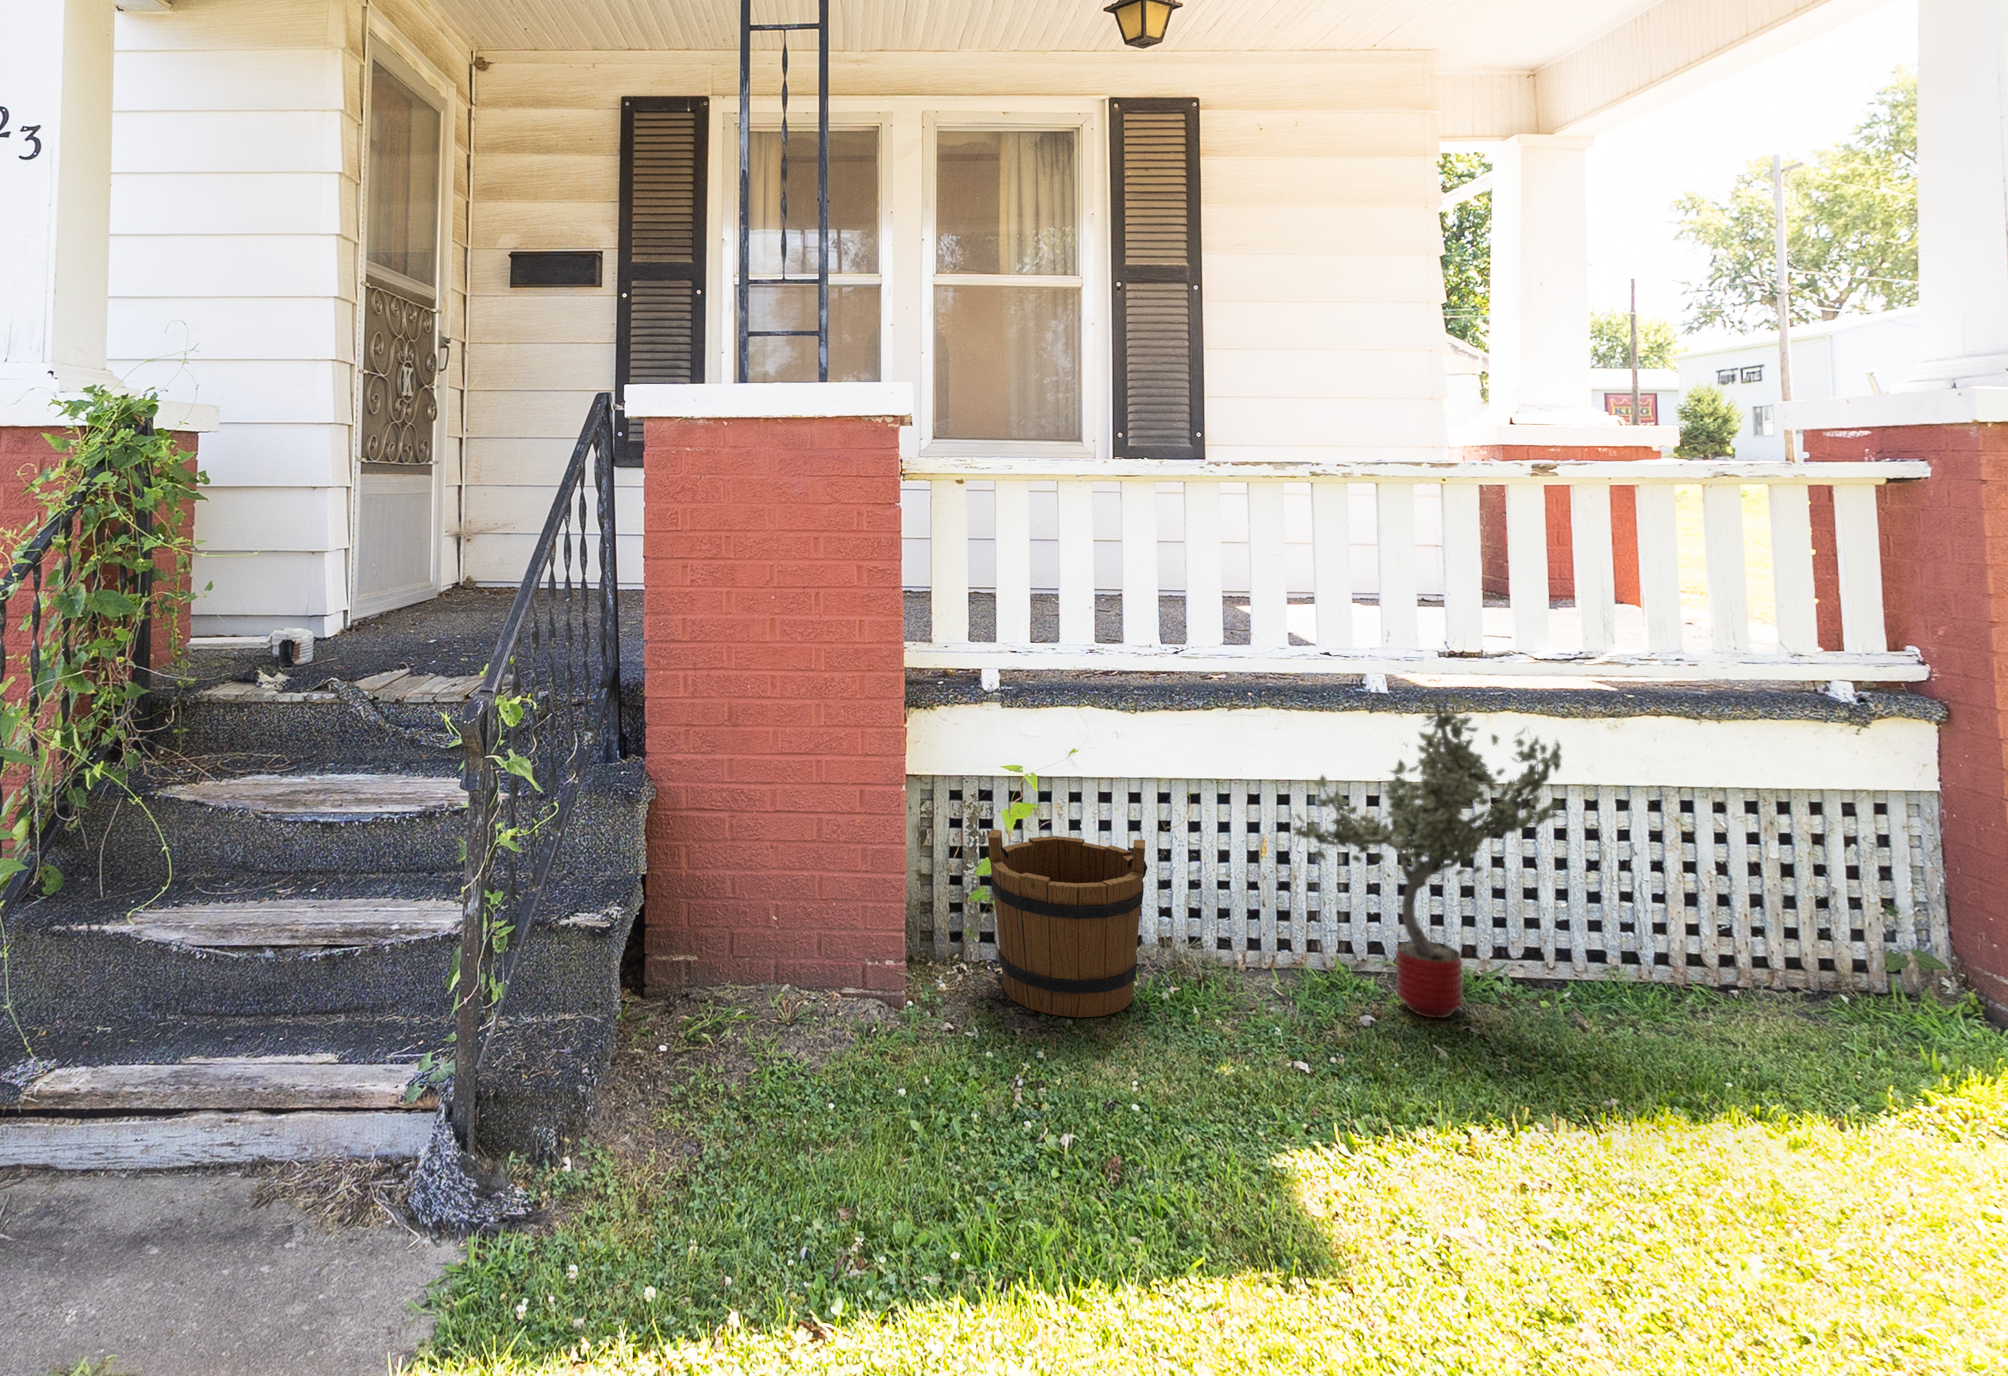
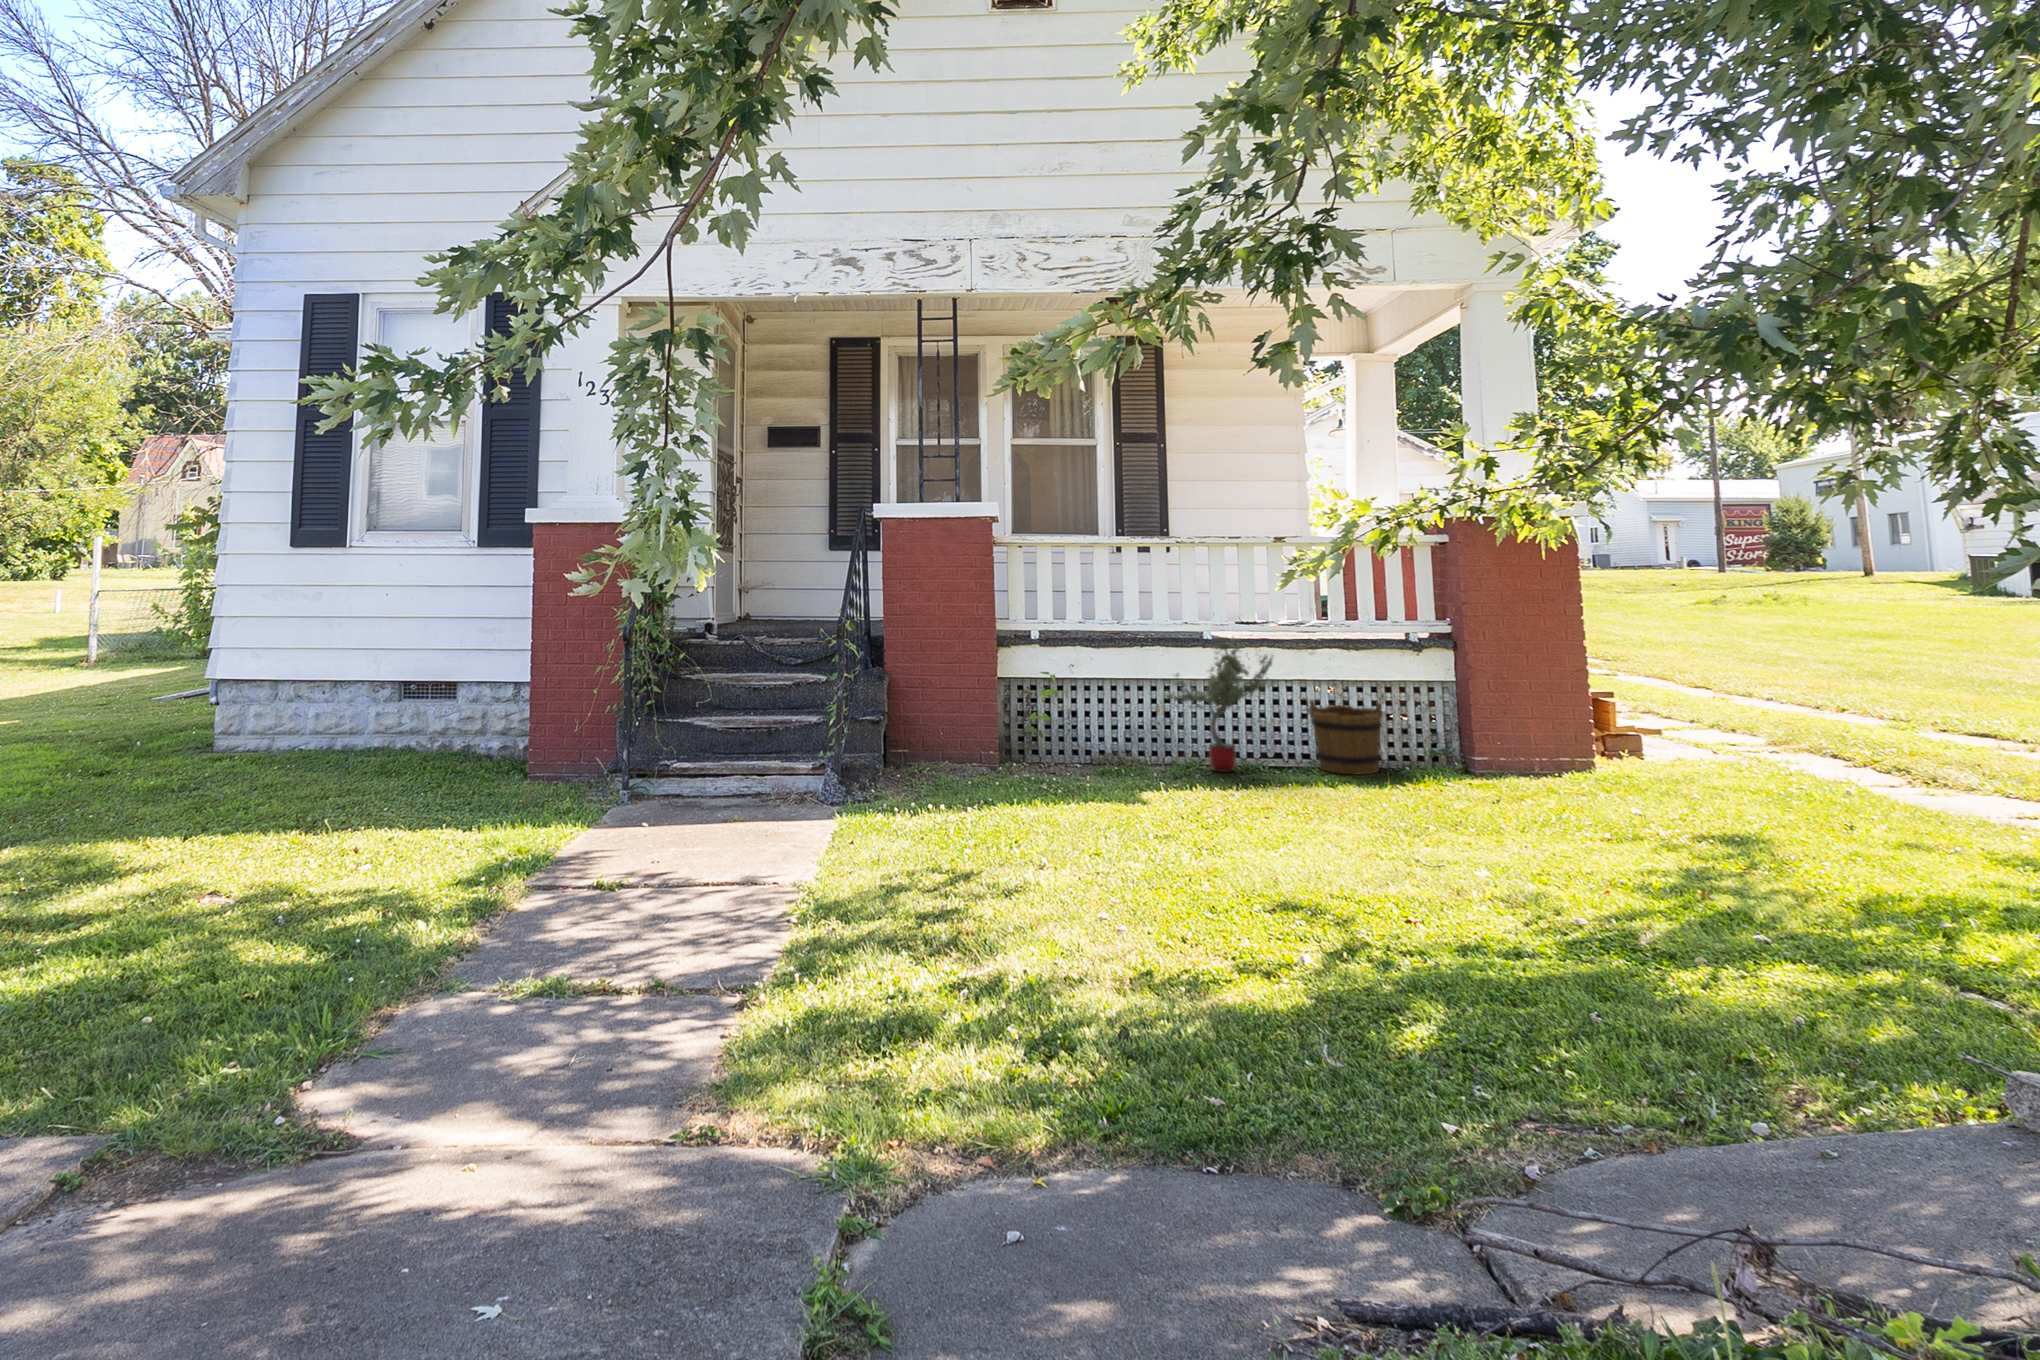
bucket: present [988,829,1148,1017] -> present [1309,699,1383,774]

